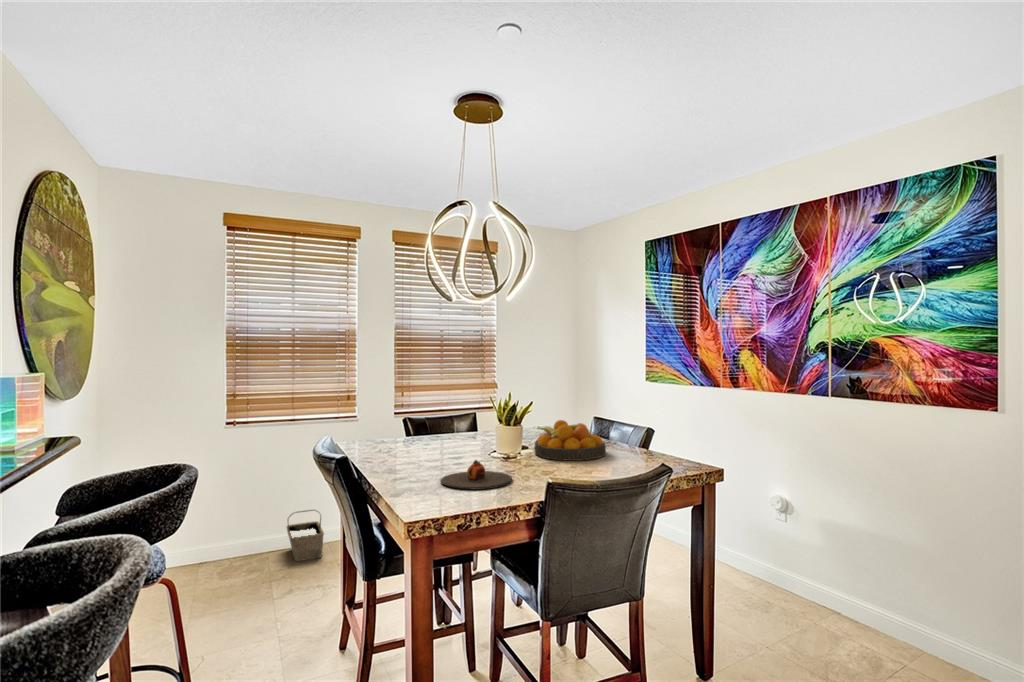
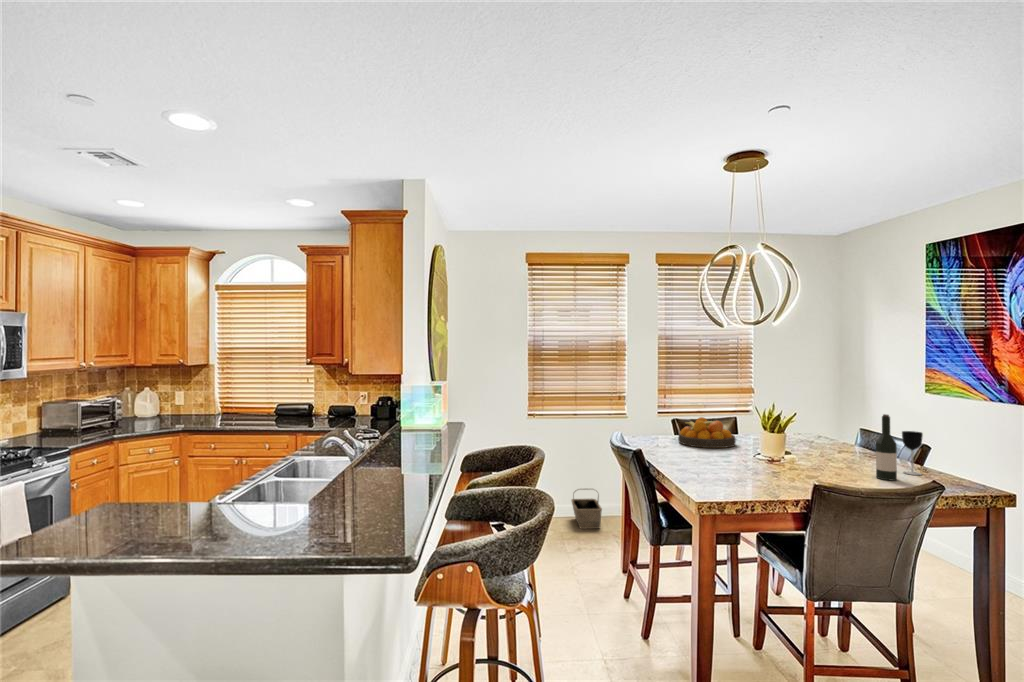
wine bottle: none [608,398,627,469] -> present [876,414,897,481]
wine glass: none [630,415,648,460] -> present [902,431,923,475]
fruit bowl: present [534,420,606,461] -> present [678,417,736,448]
plate: present [441,460,512,490] -> none [715,460,779,485]

